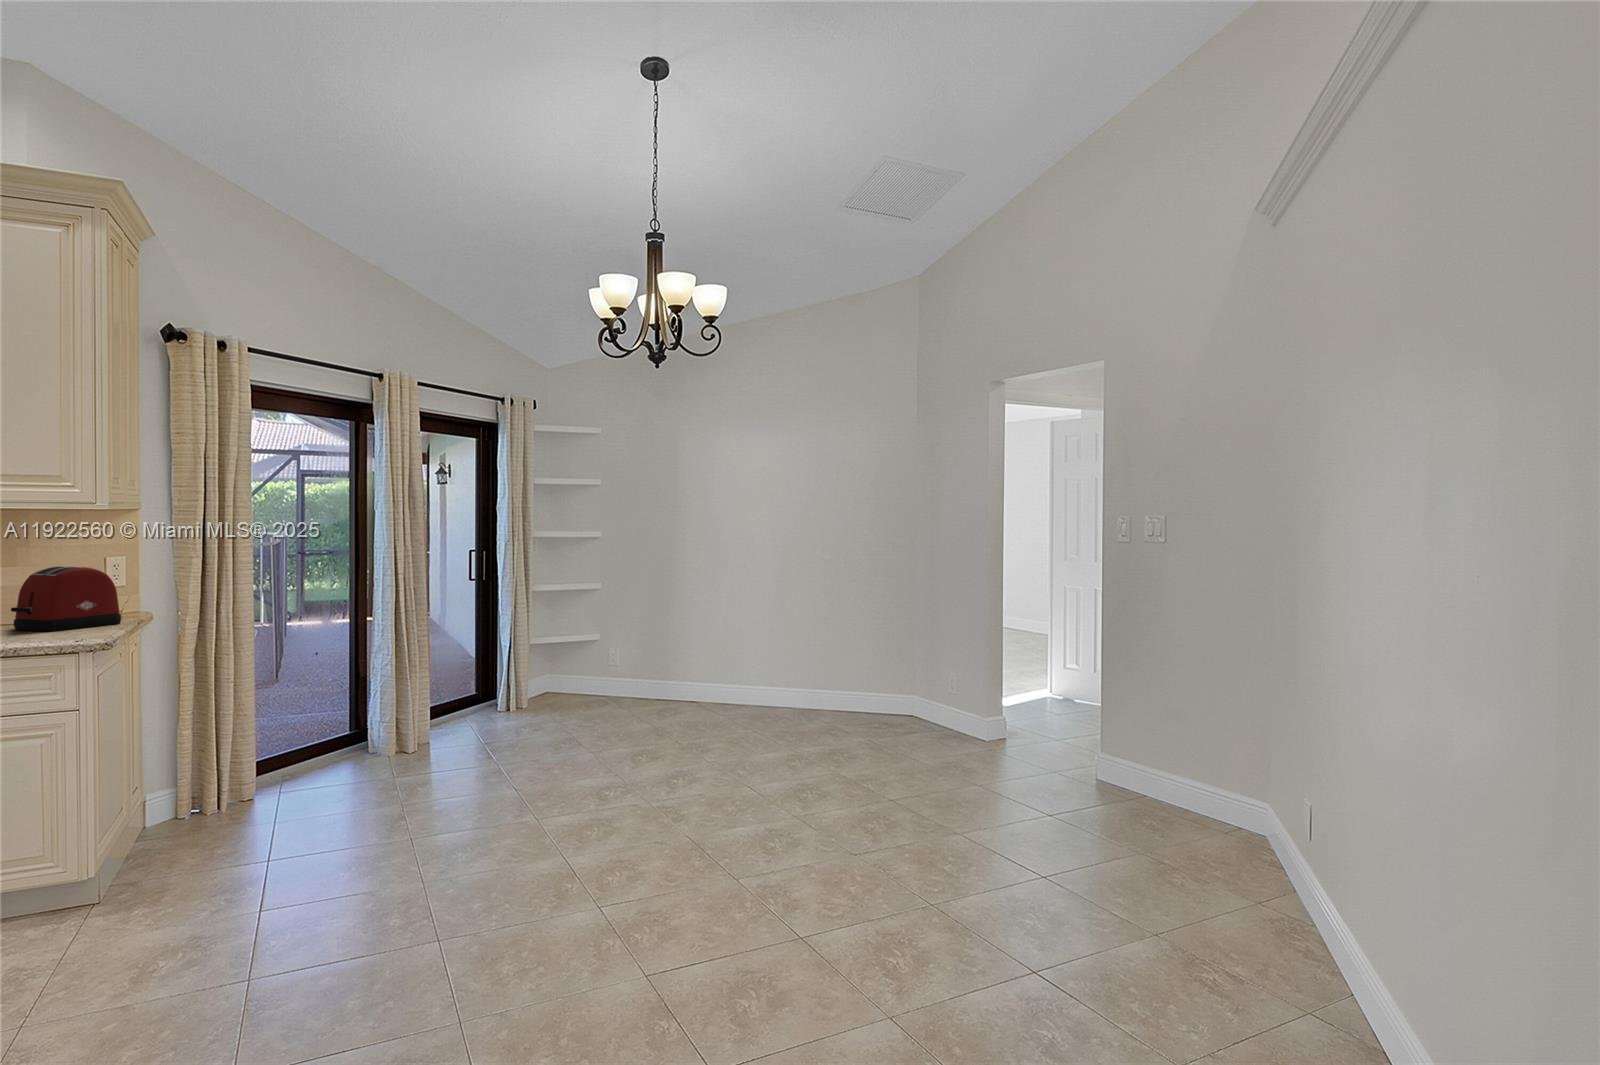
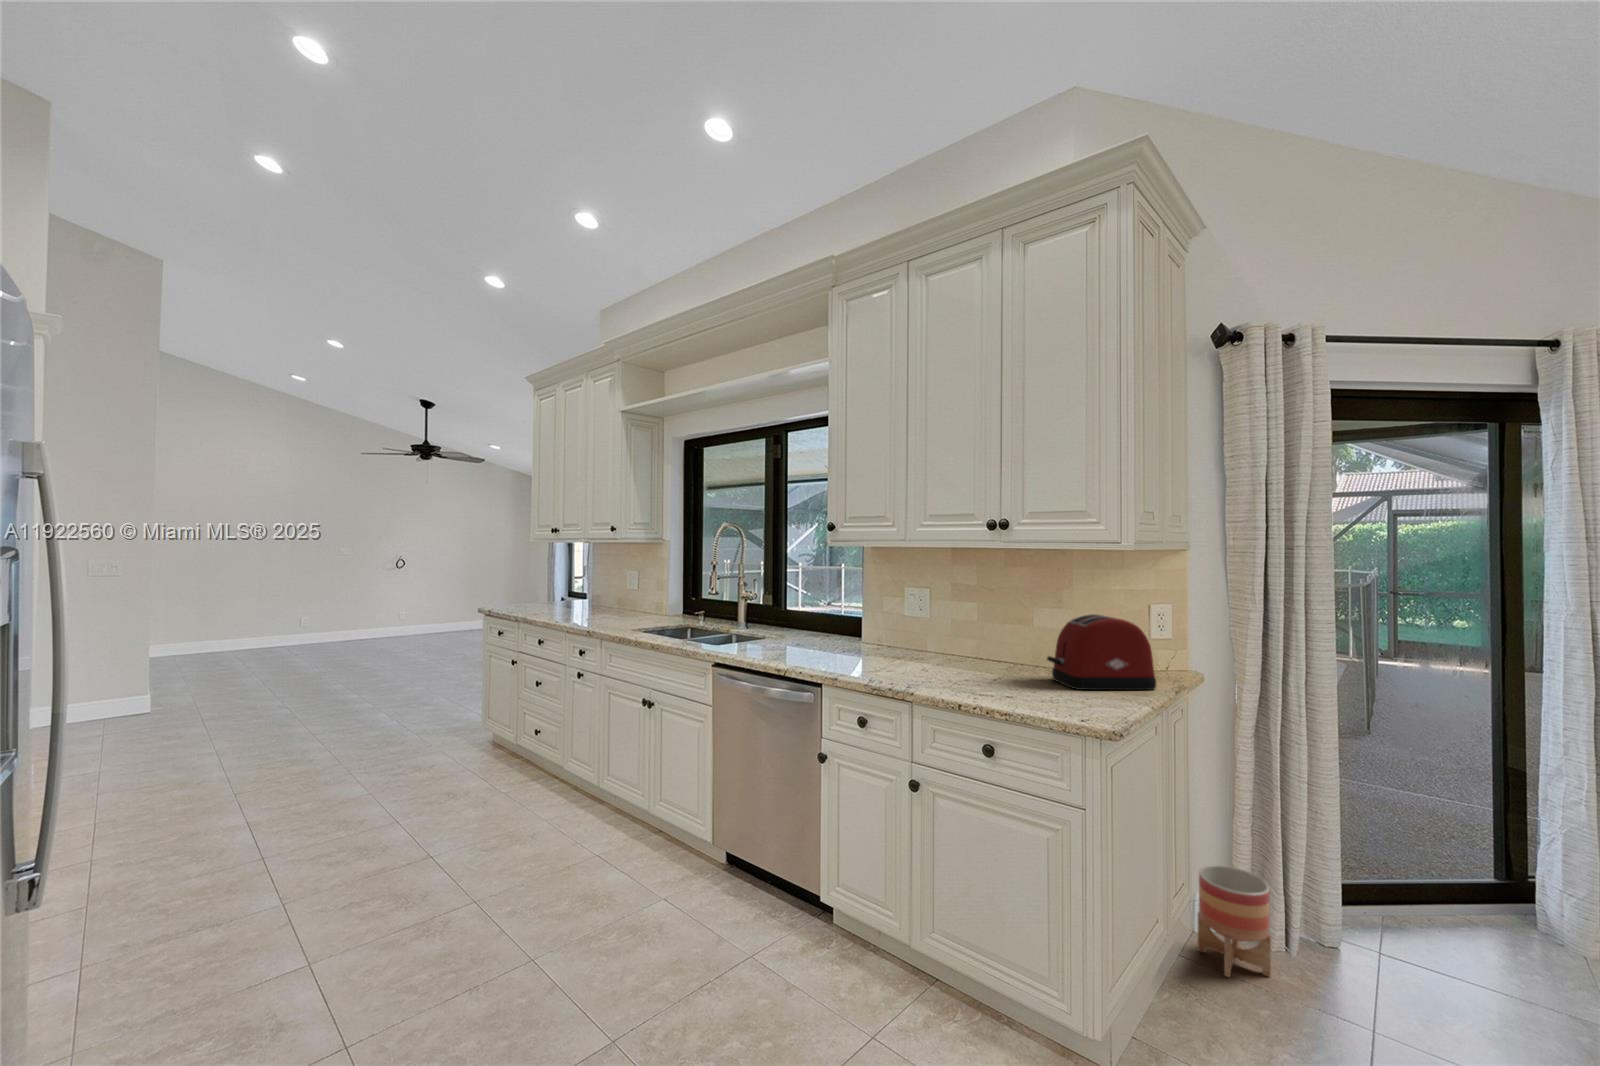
planter: none [151,759,209,837] -> present [1197,865,1271,977]

